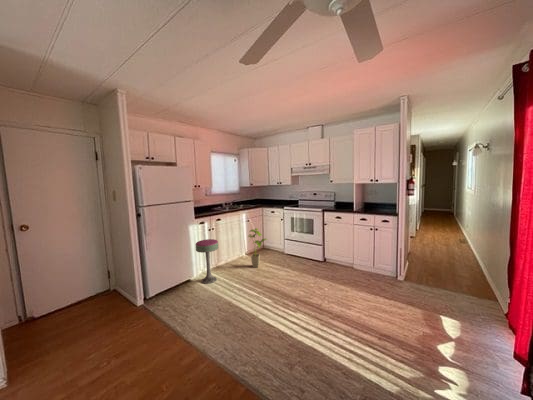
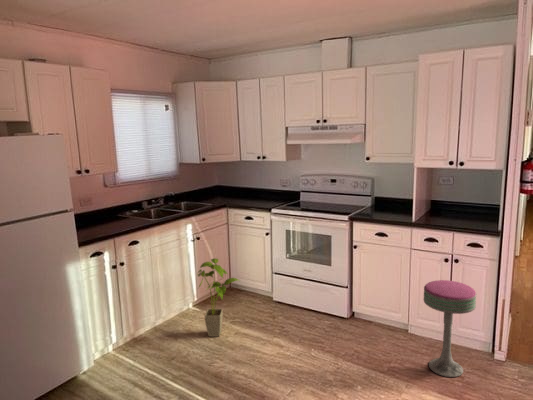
bar stool: present [196,239,218,284] -> present [424,280,476,377]

